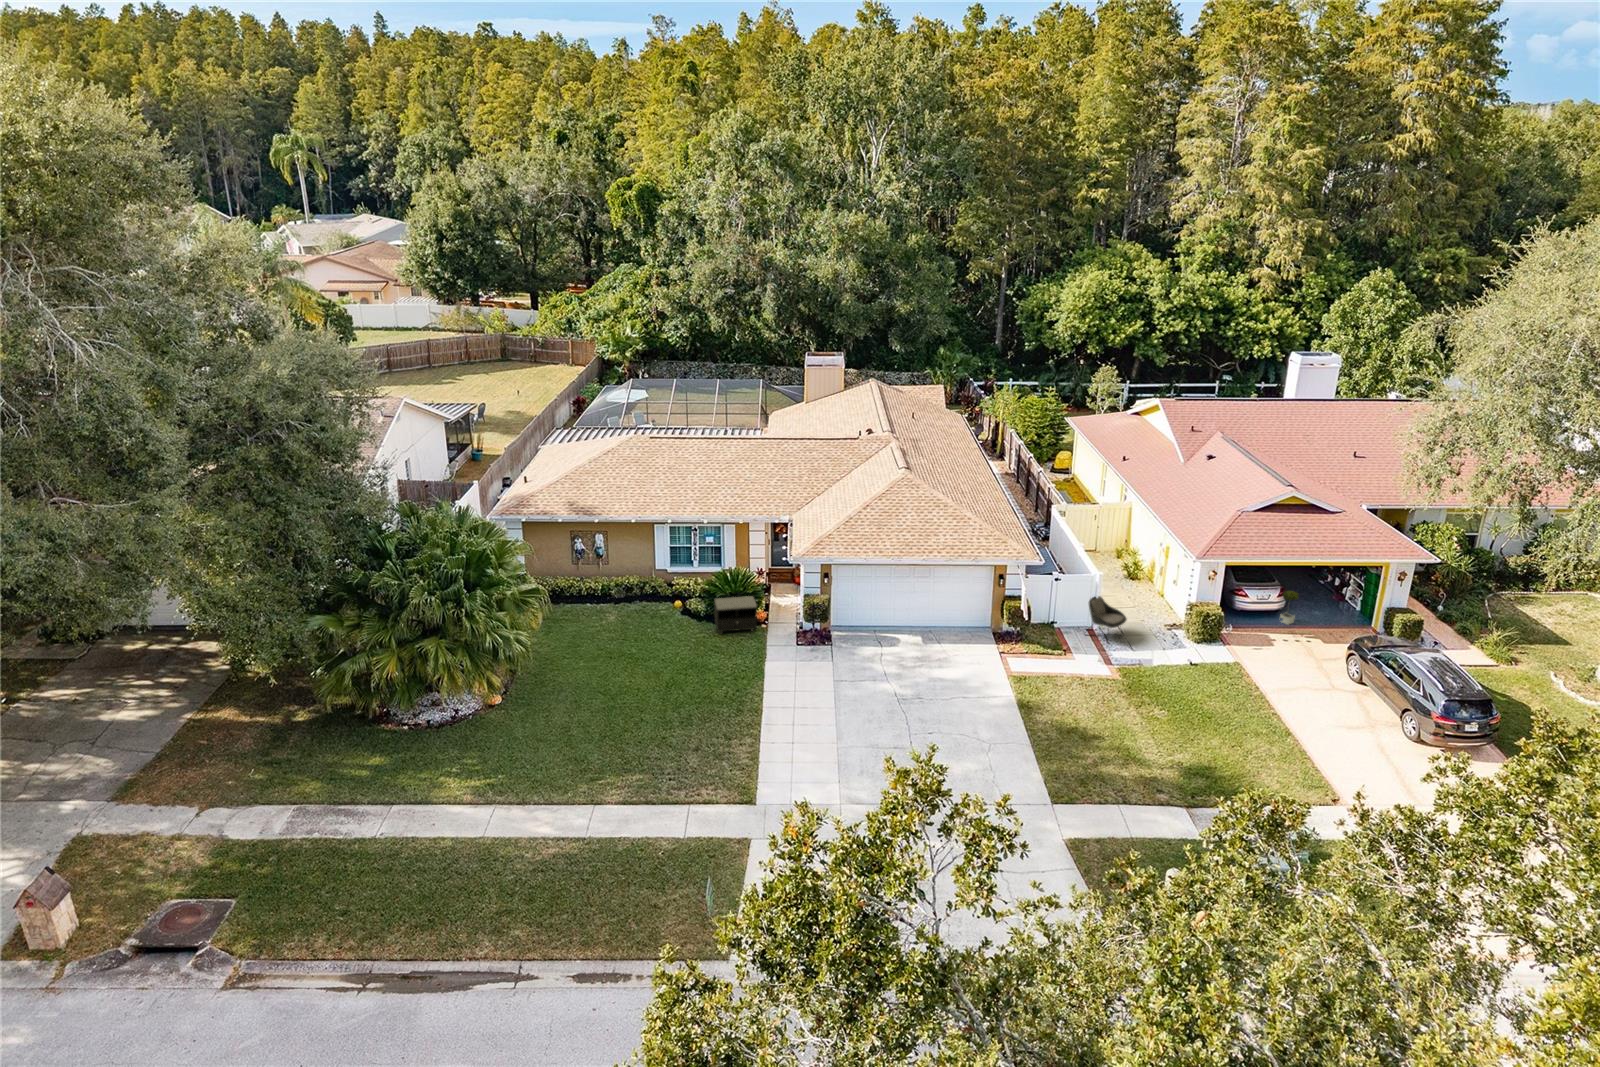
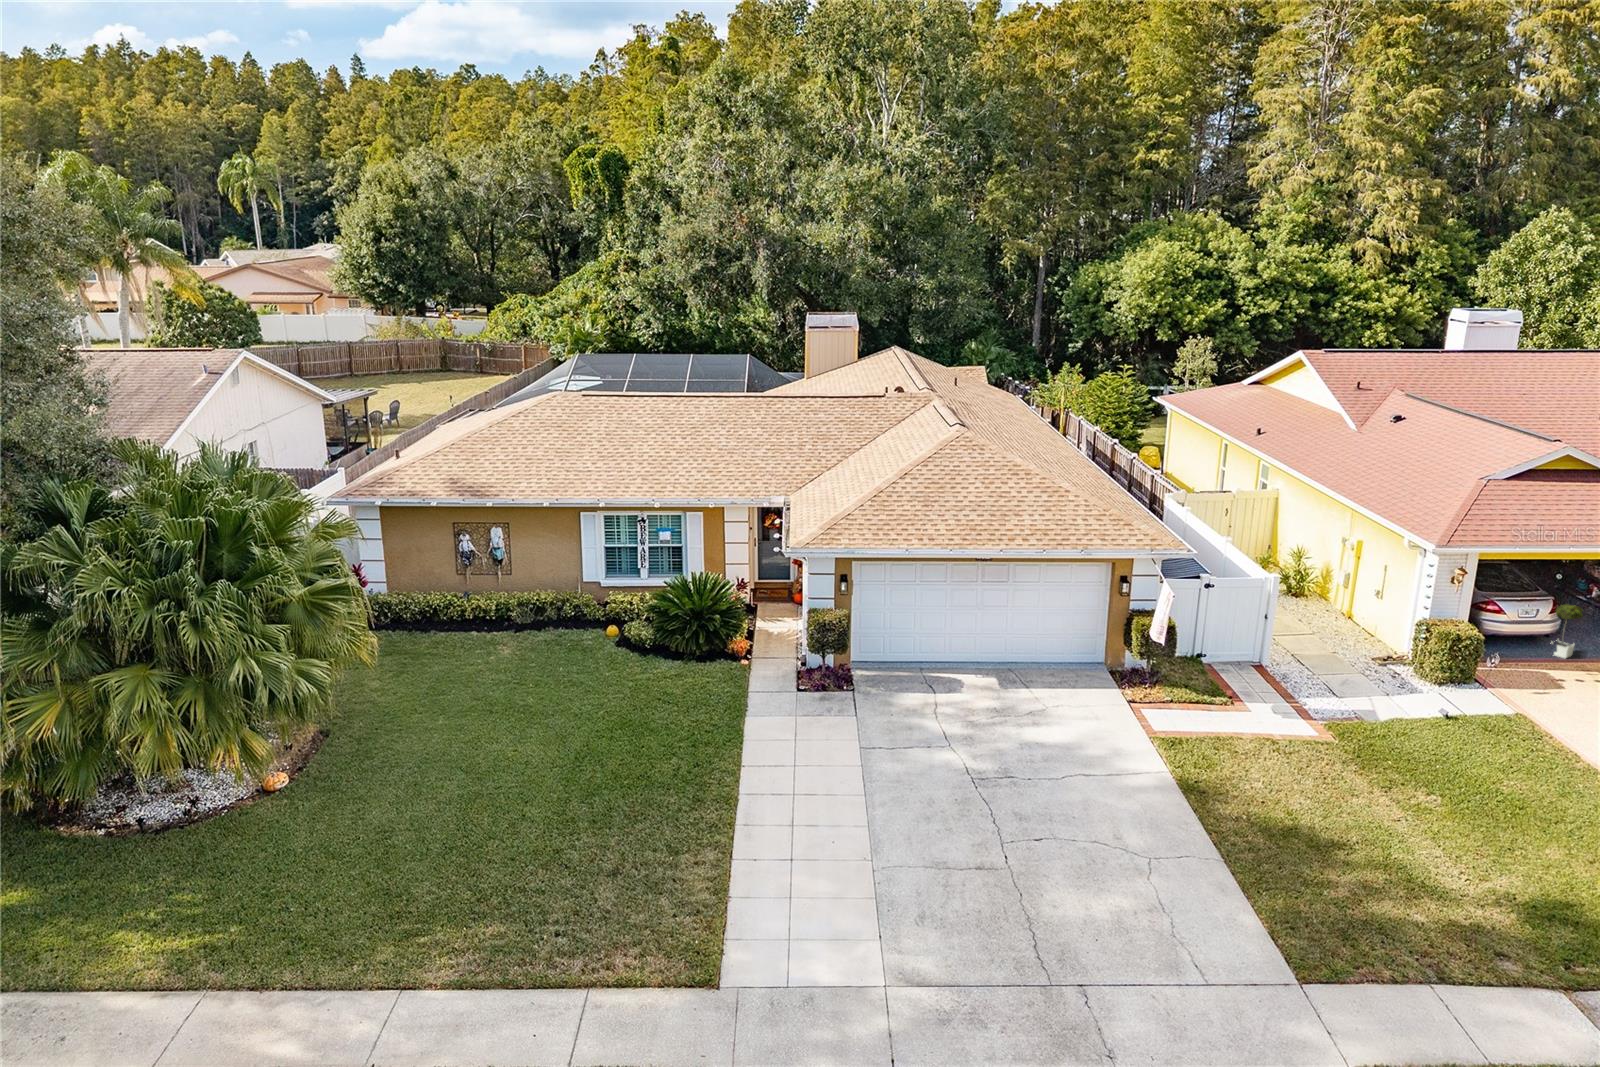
storage bench: present [714,596,757,633] -> none [666,614,733,673]
lounge chair: present [1086,596,1127,641] -> none [1255,612,1324,686]

